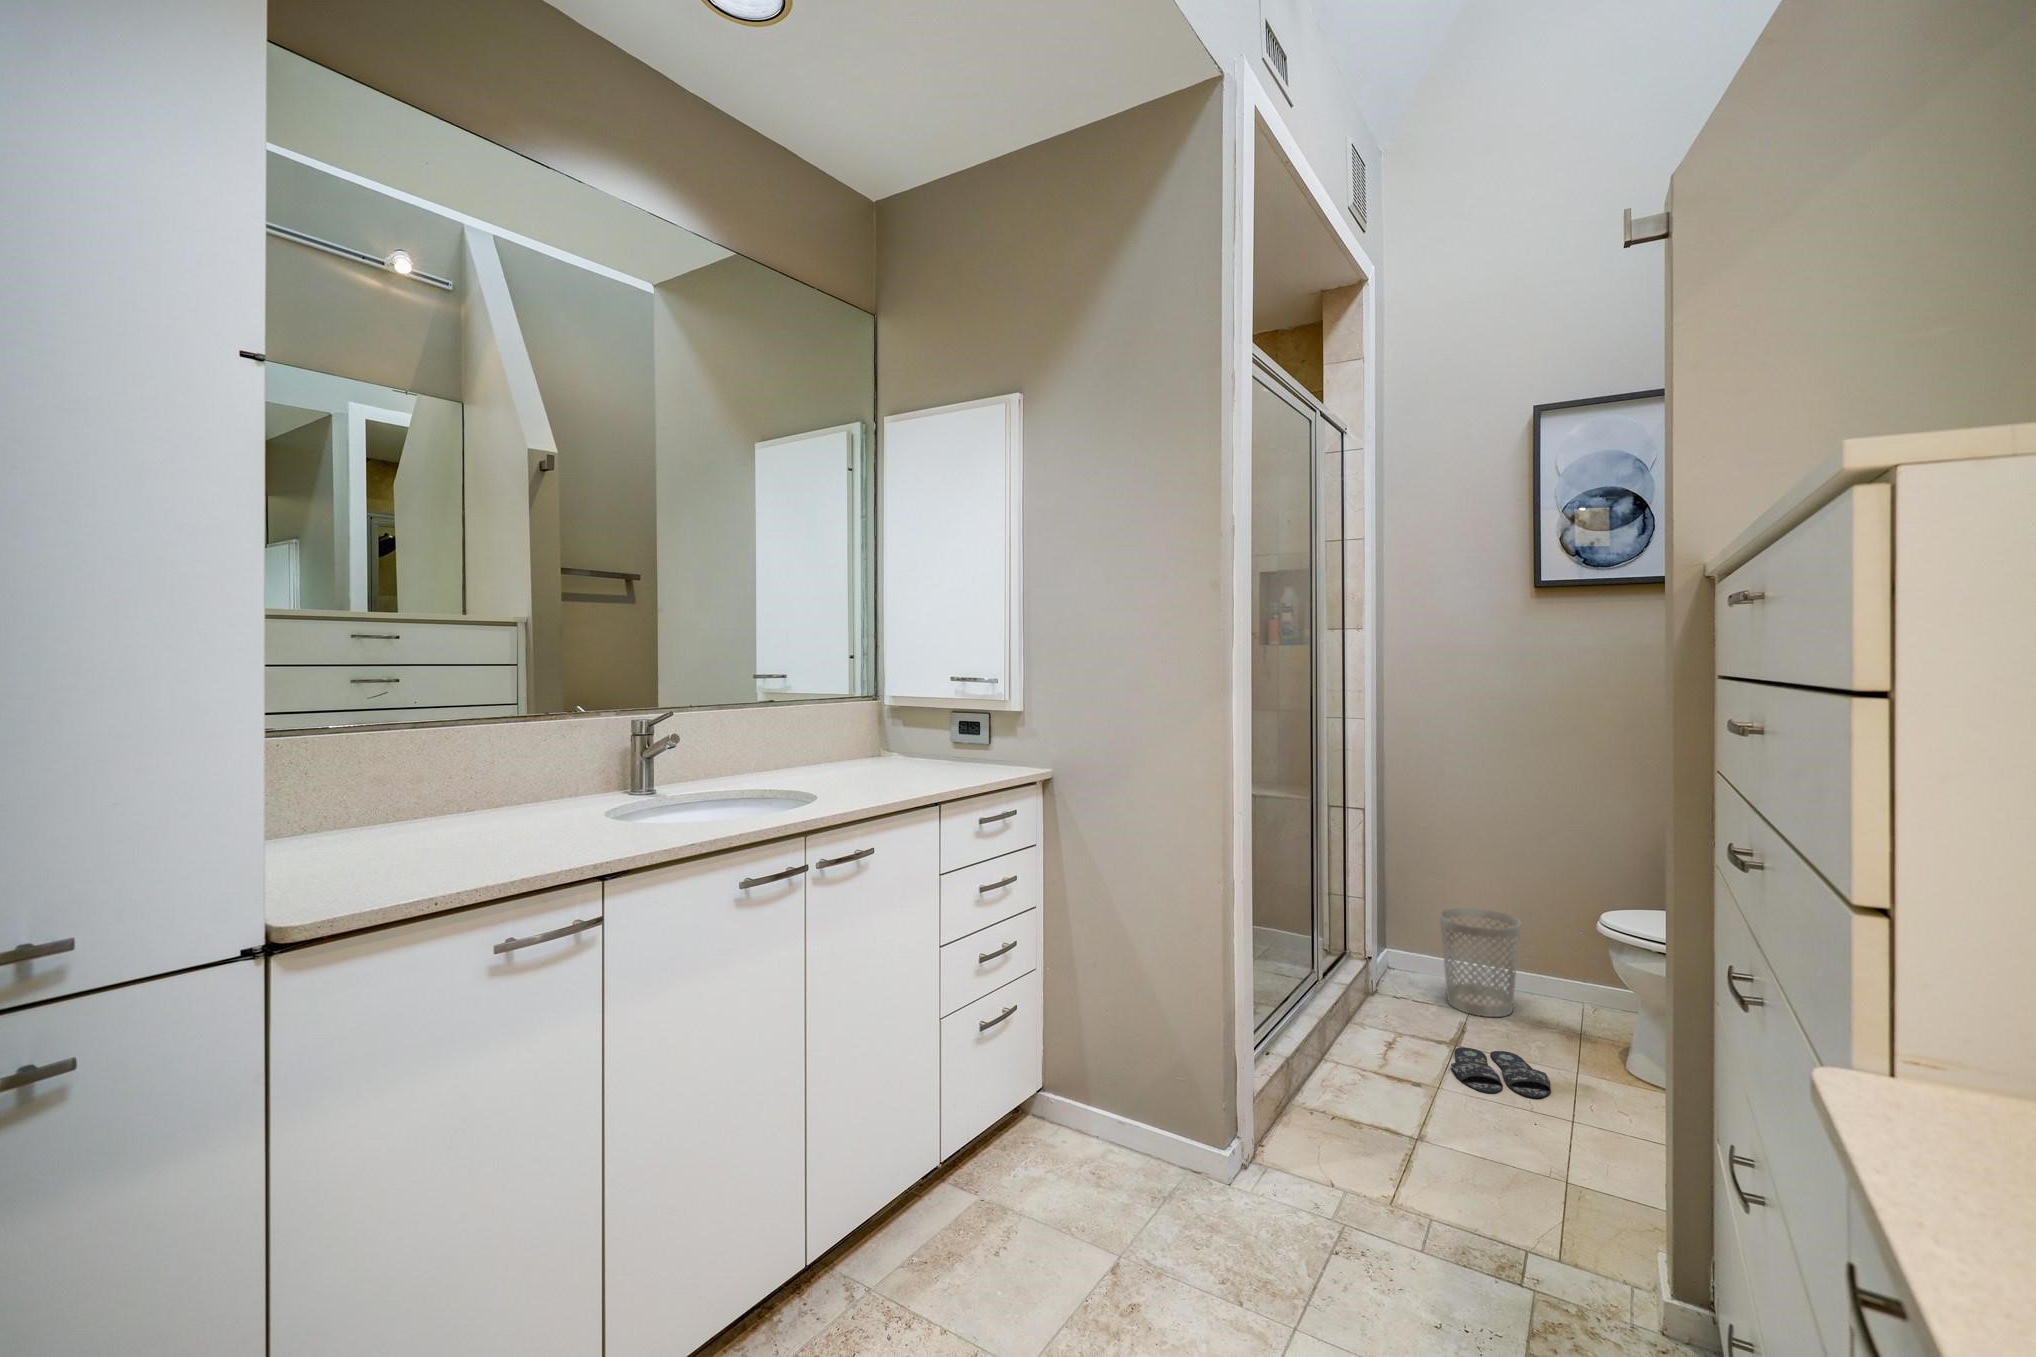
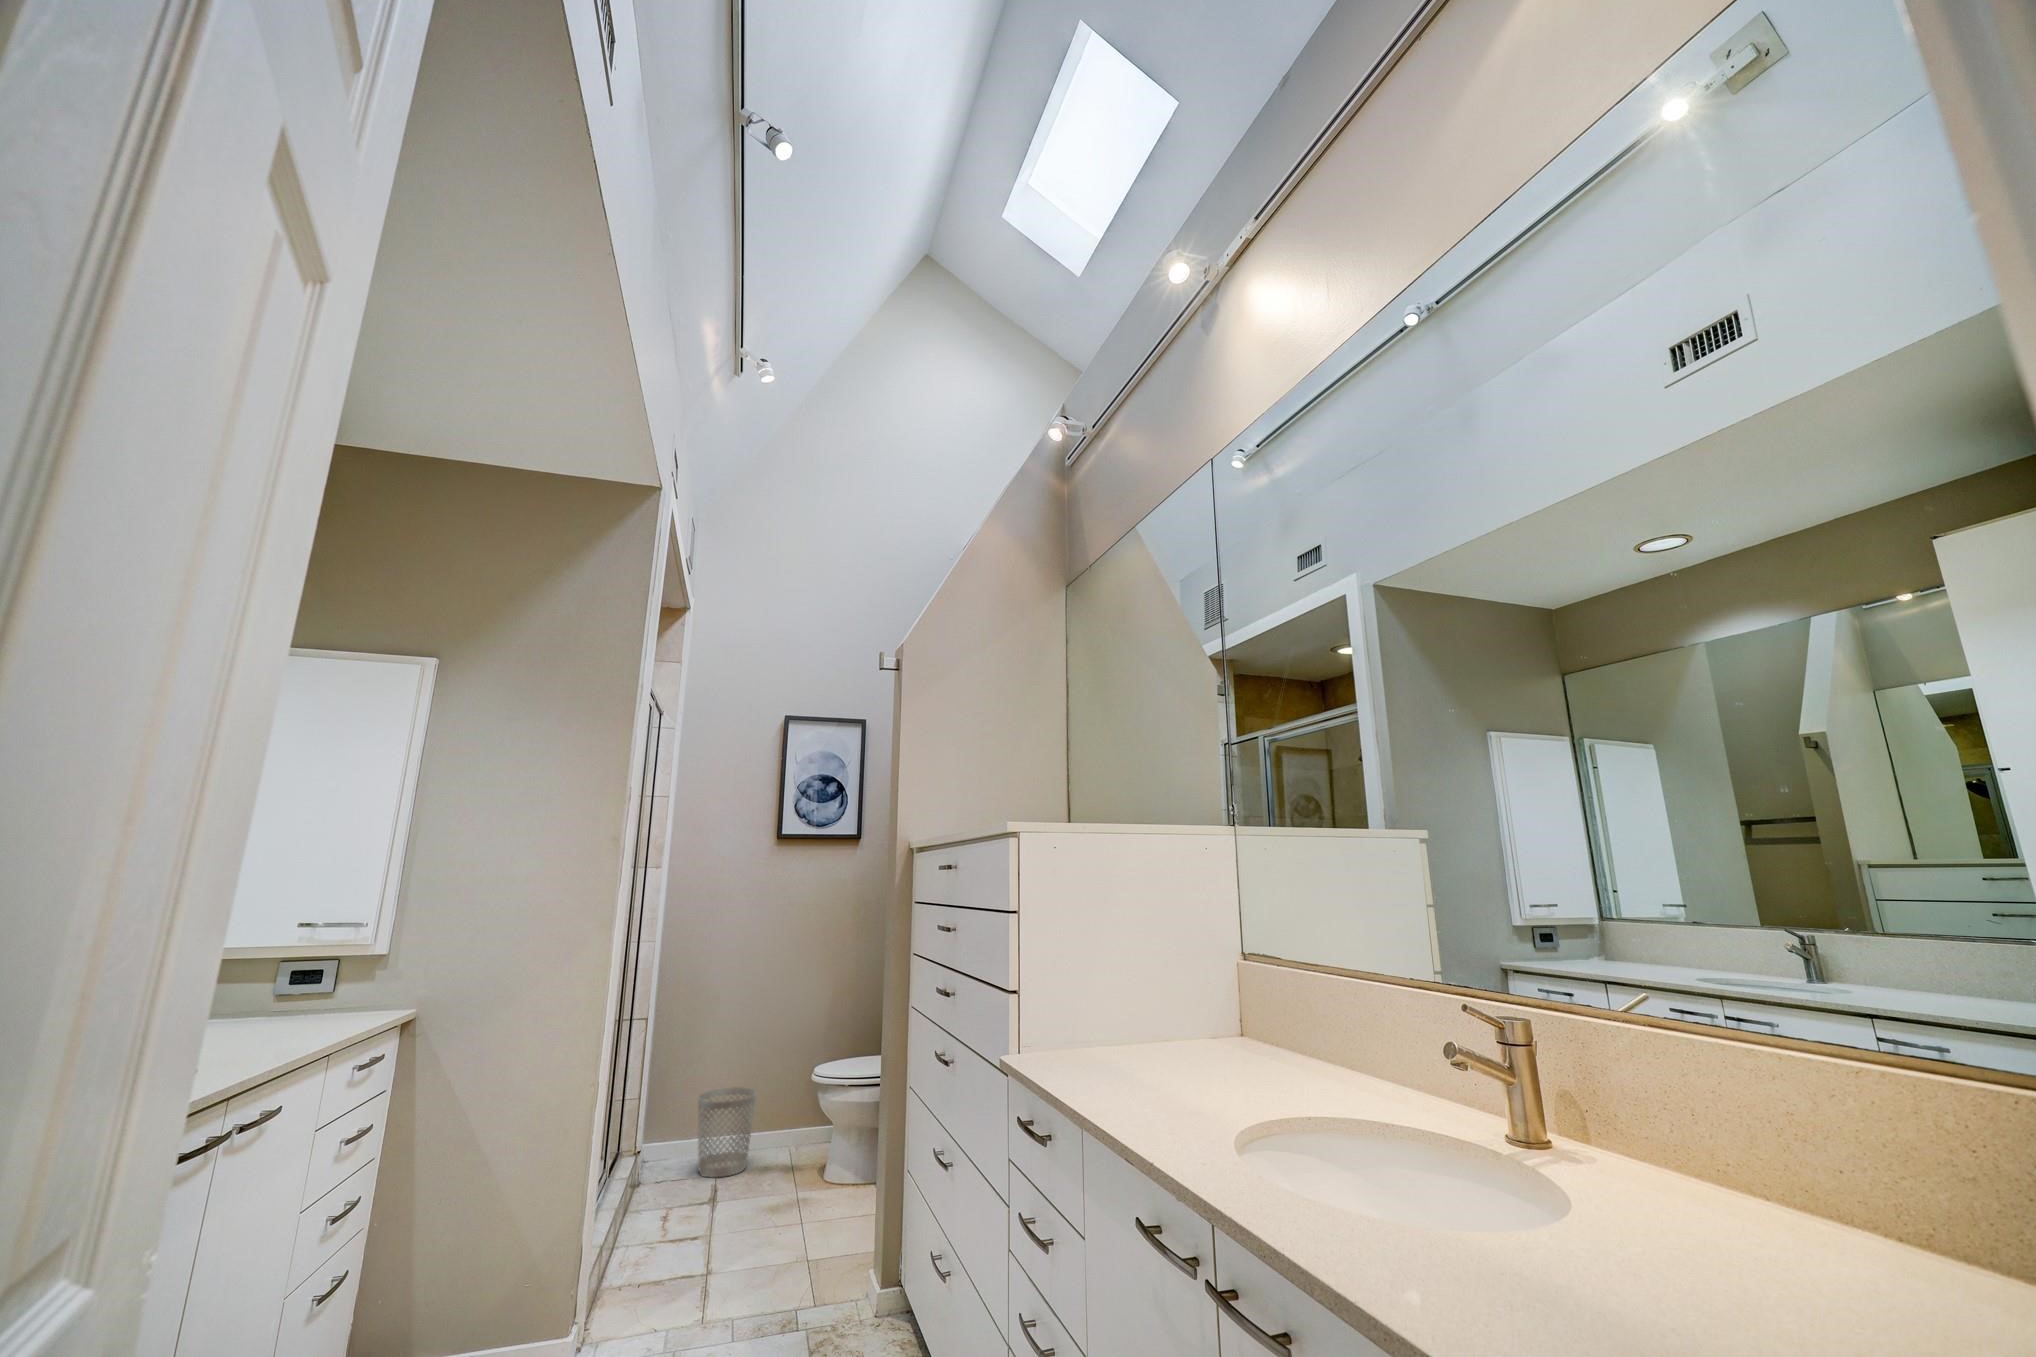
slippers: present [1451,1047,1551,1098] -> none [715,1194,785,1227]

